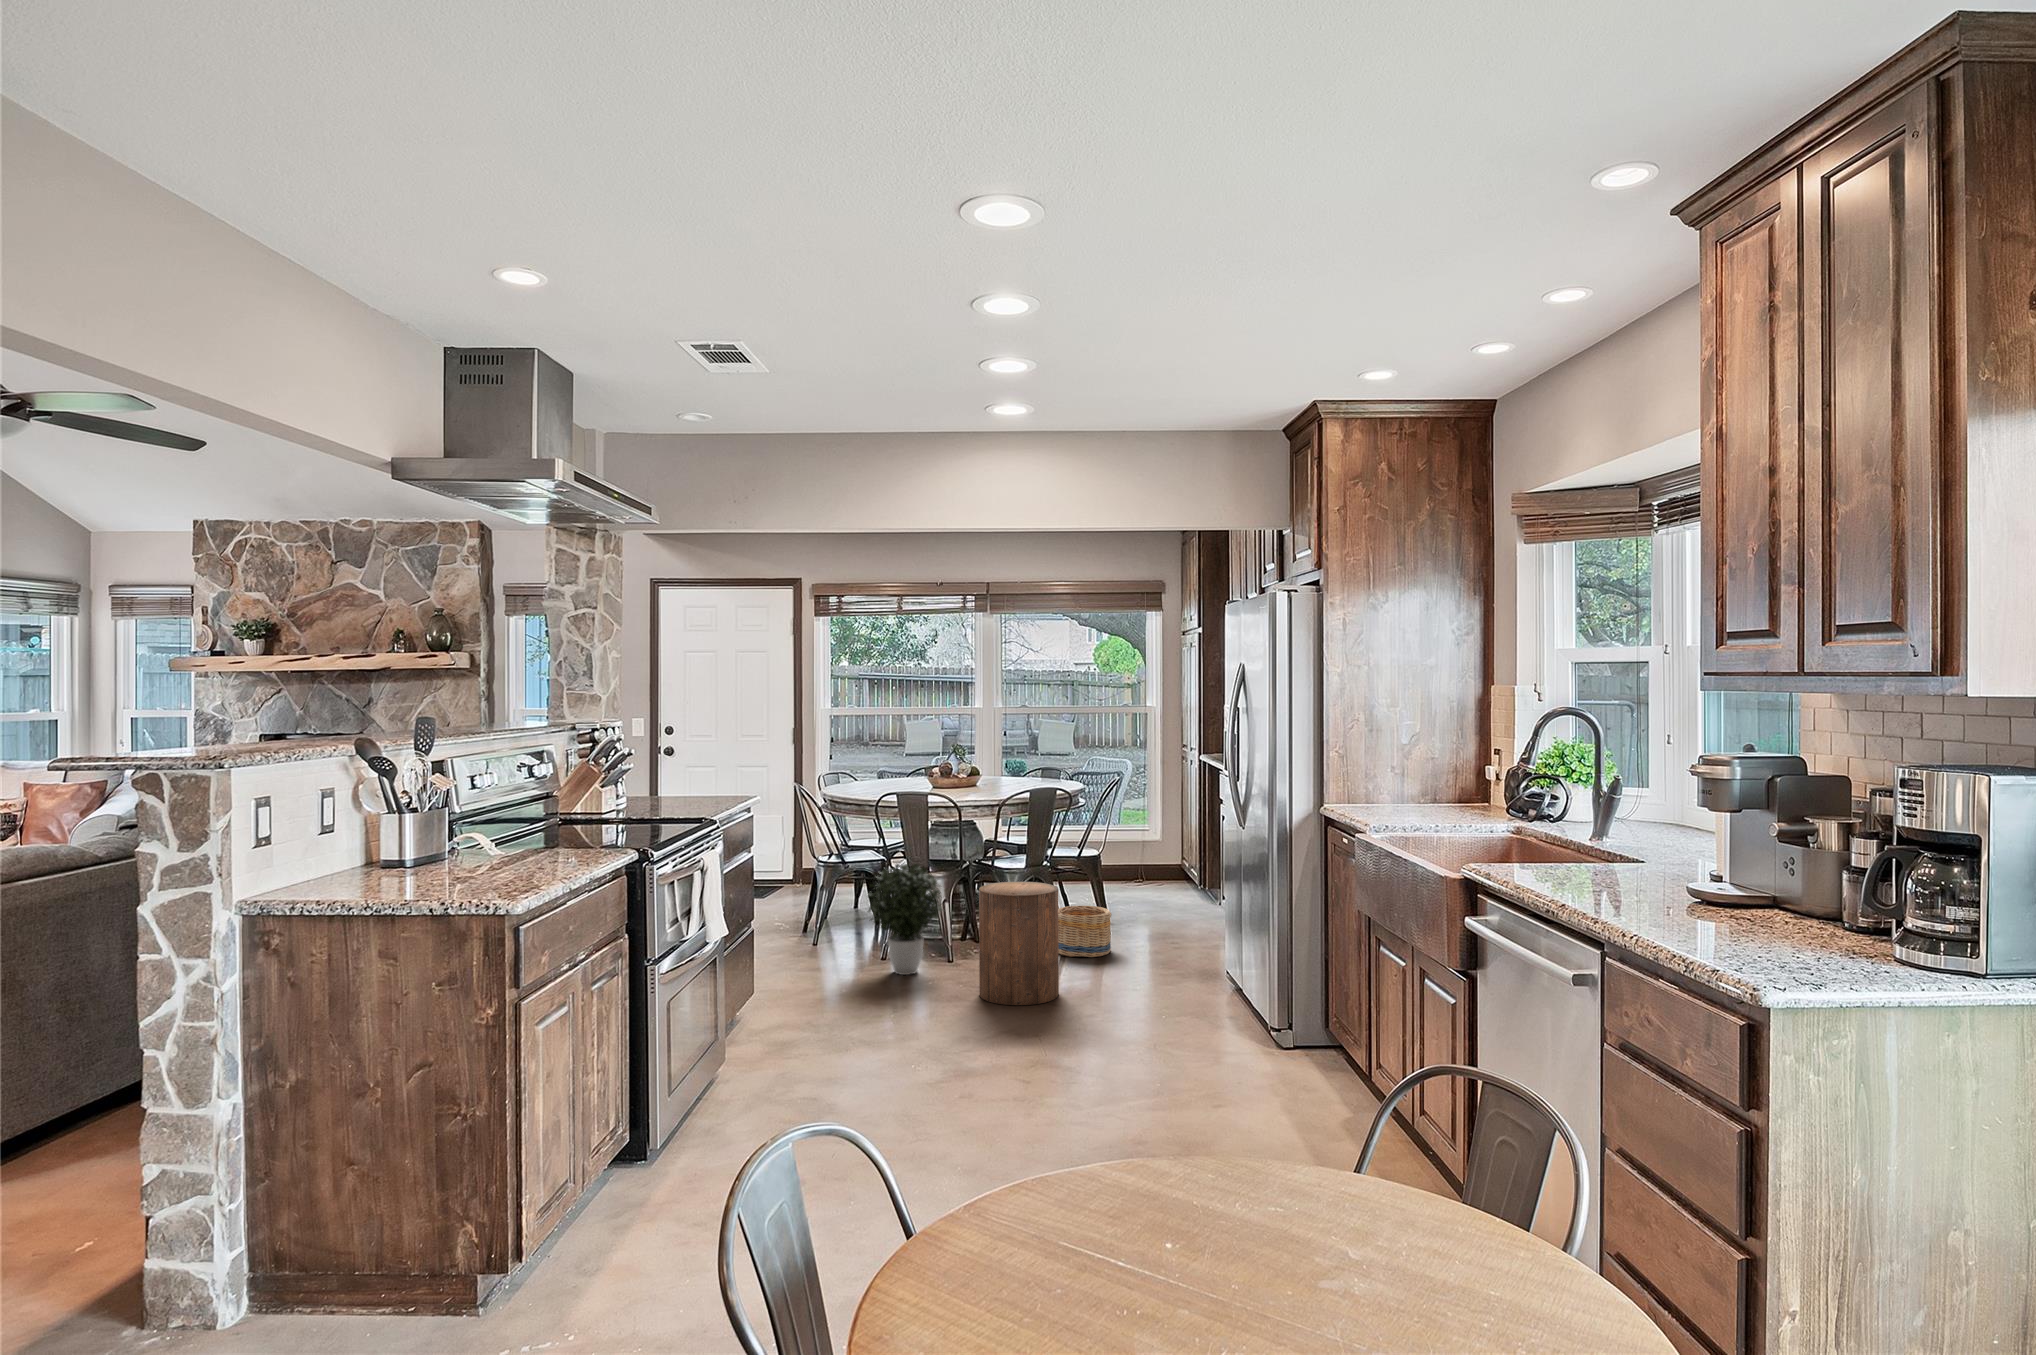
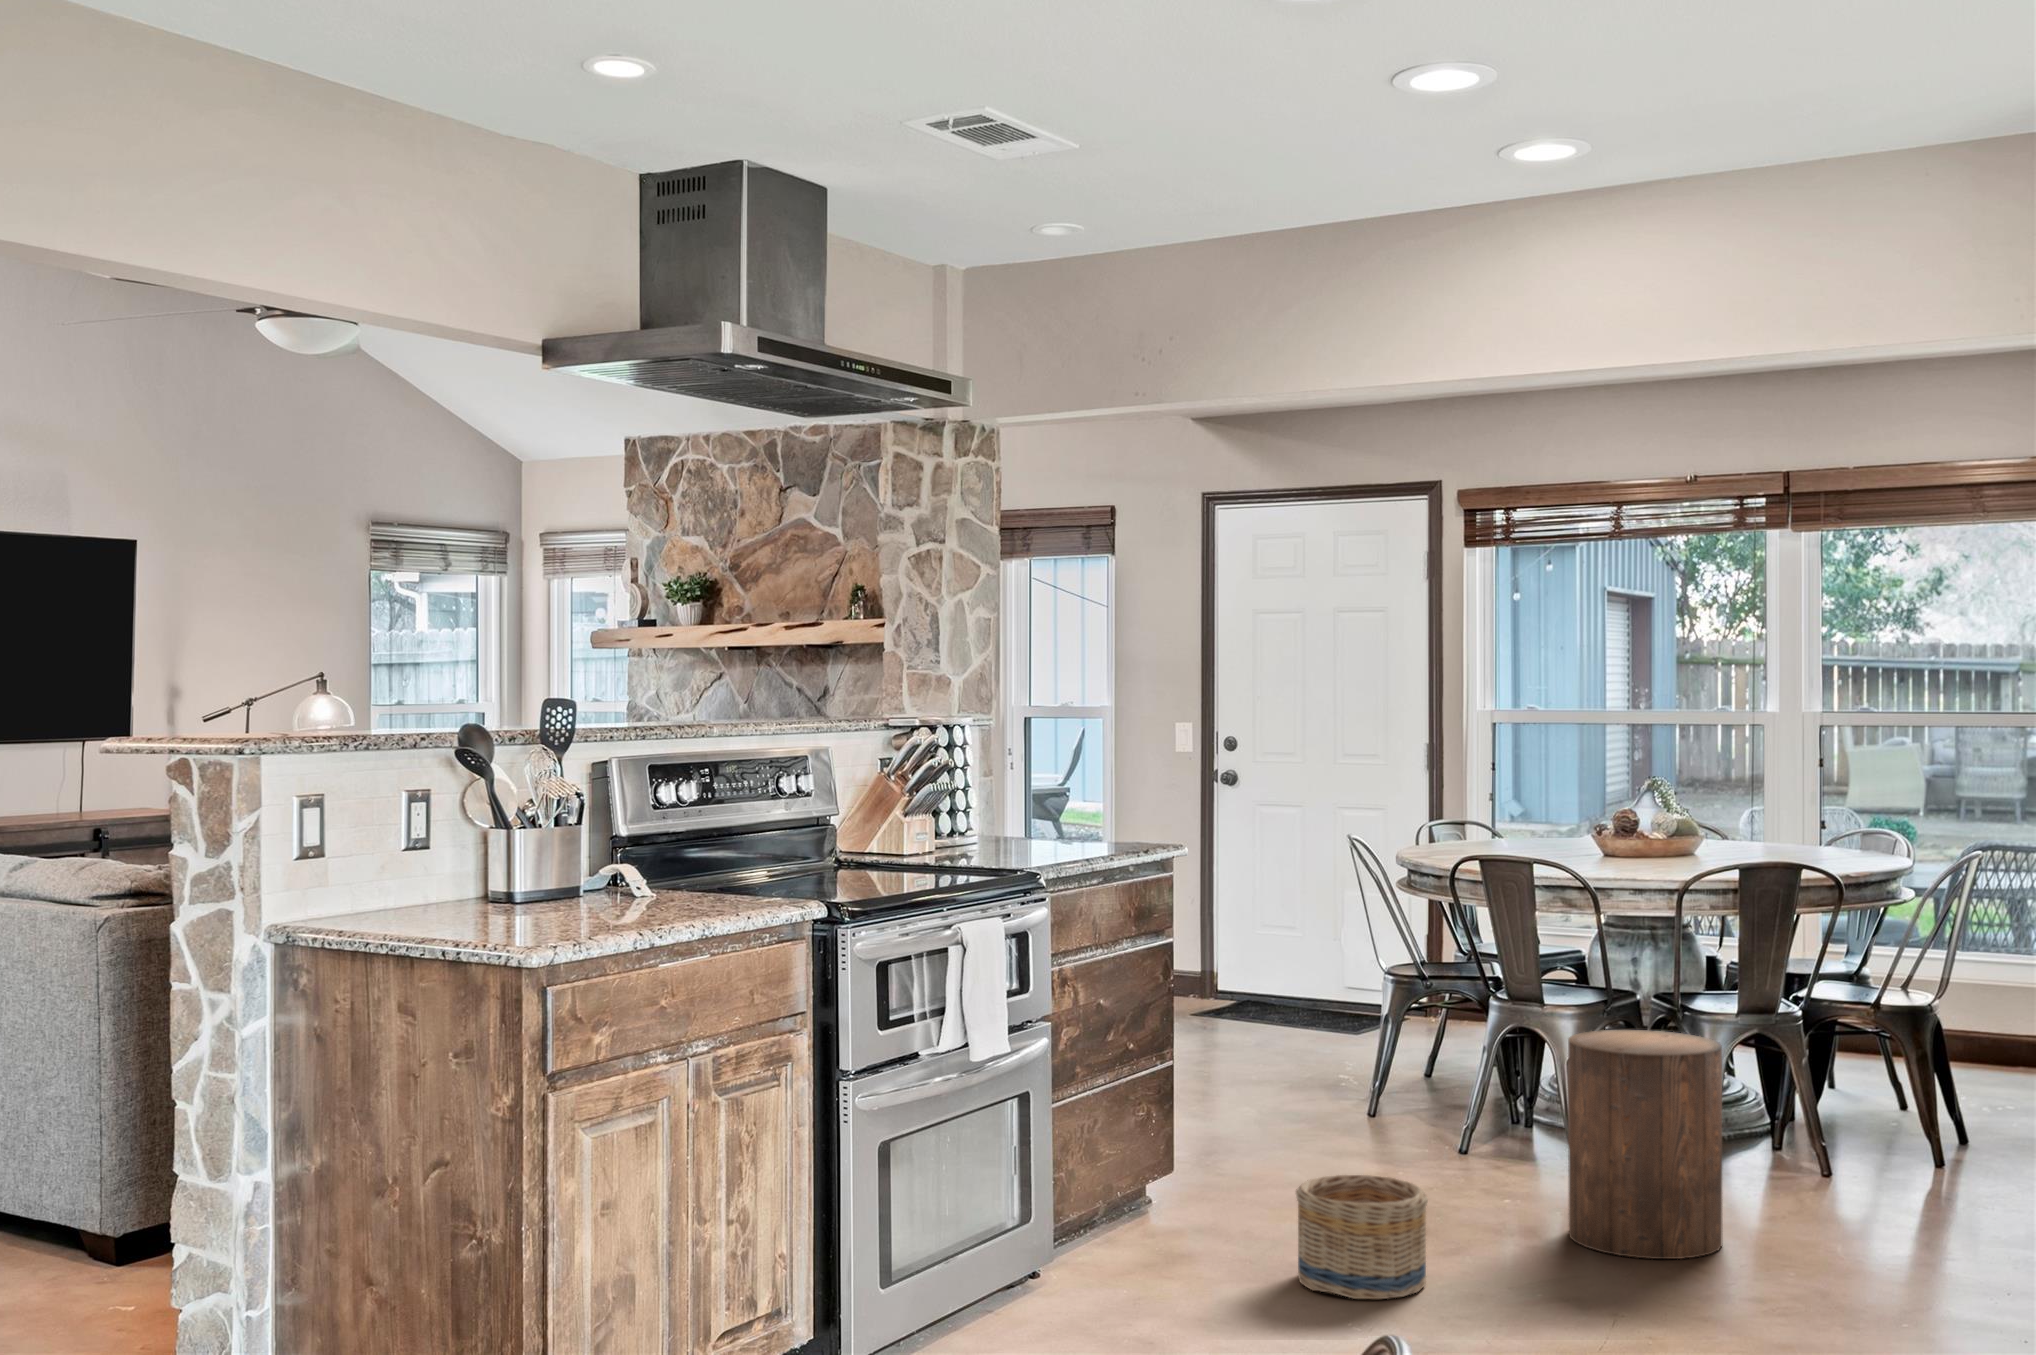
potted plant: present [868,863,943,975] -> none [1409,981,1552,1182]
basket: present [1058,906,1111,957] -> present [1296,1175,1428,1299]

